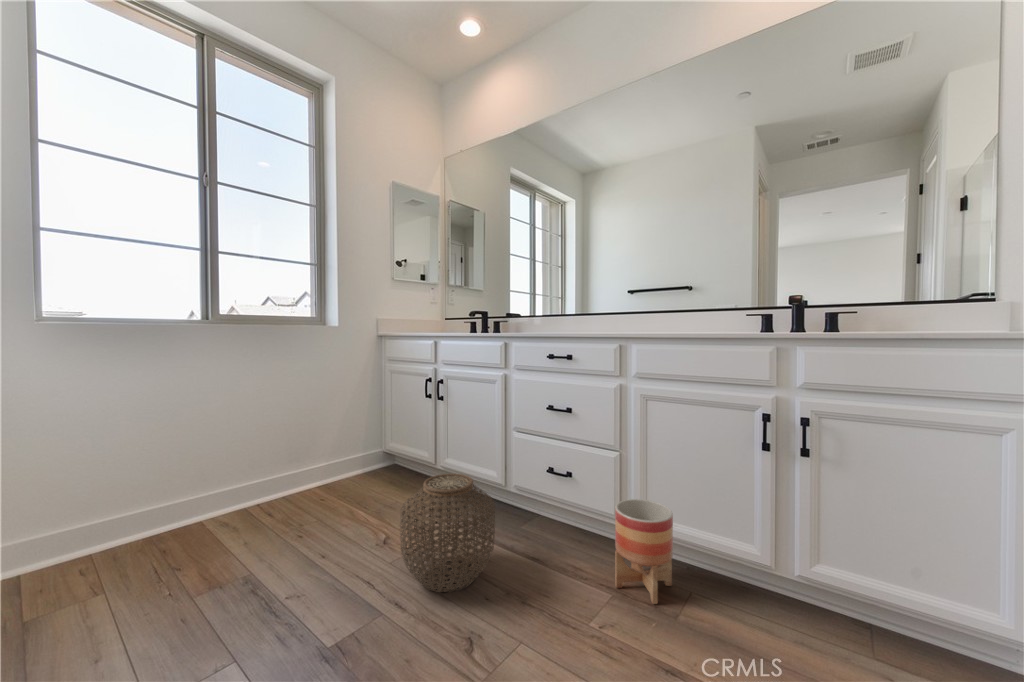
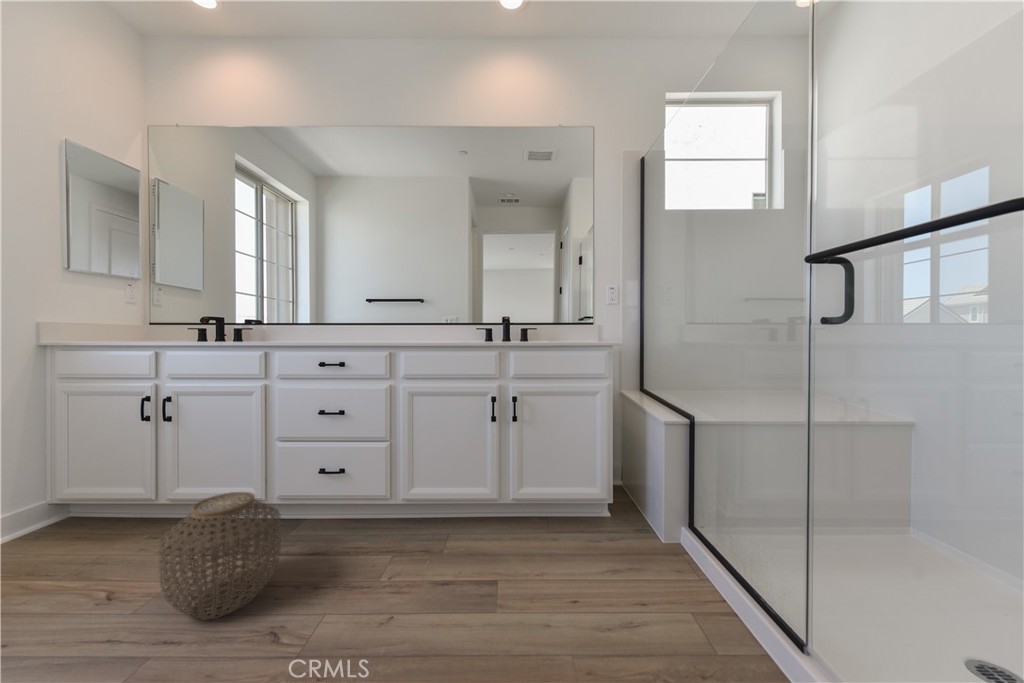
planter: present [615,499,673,604] -> none [393,474,438,550]

